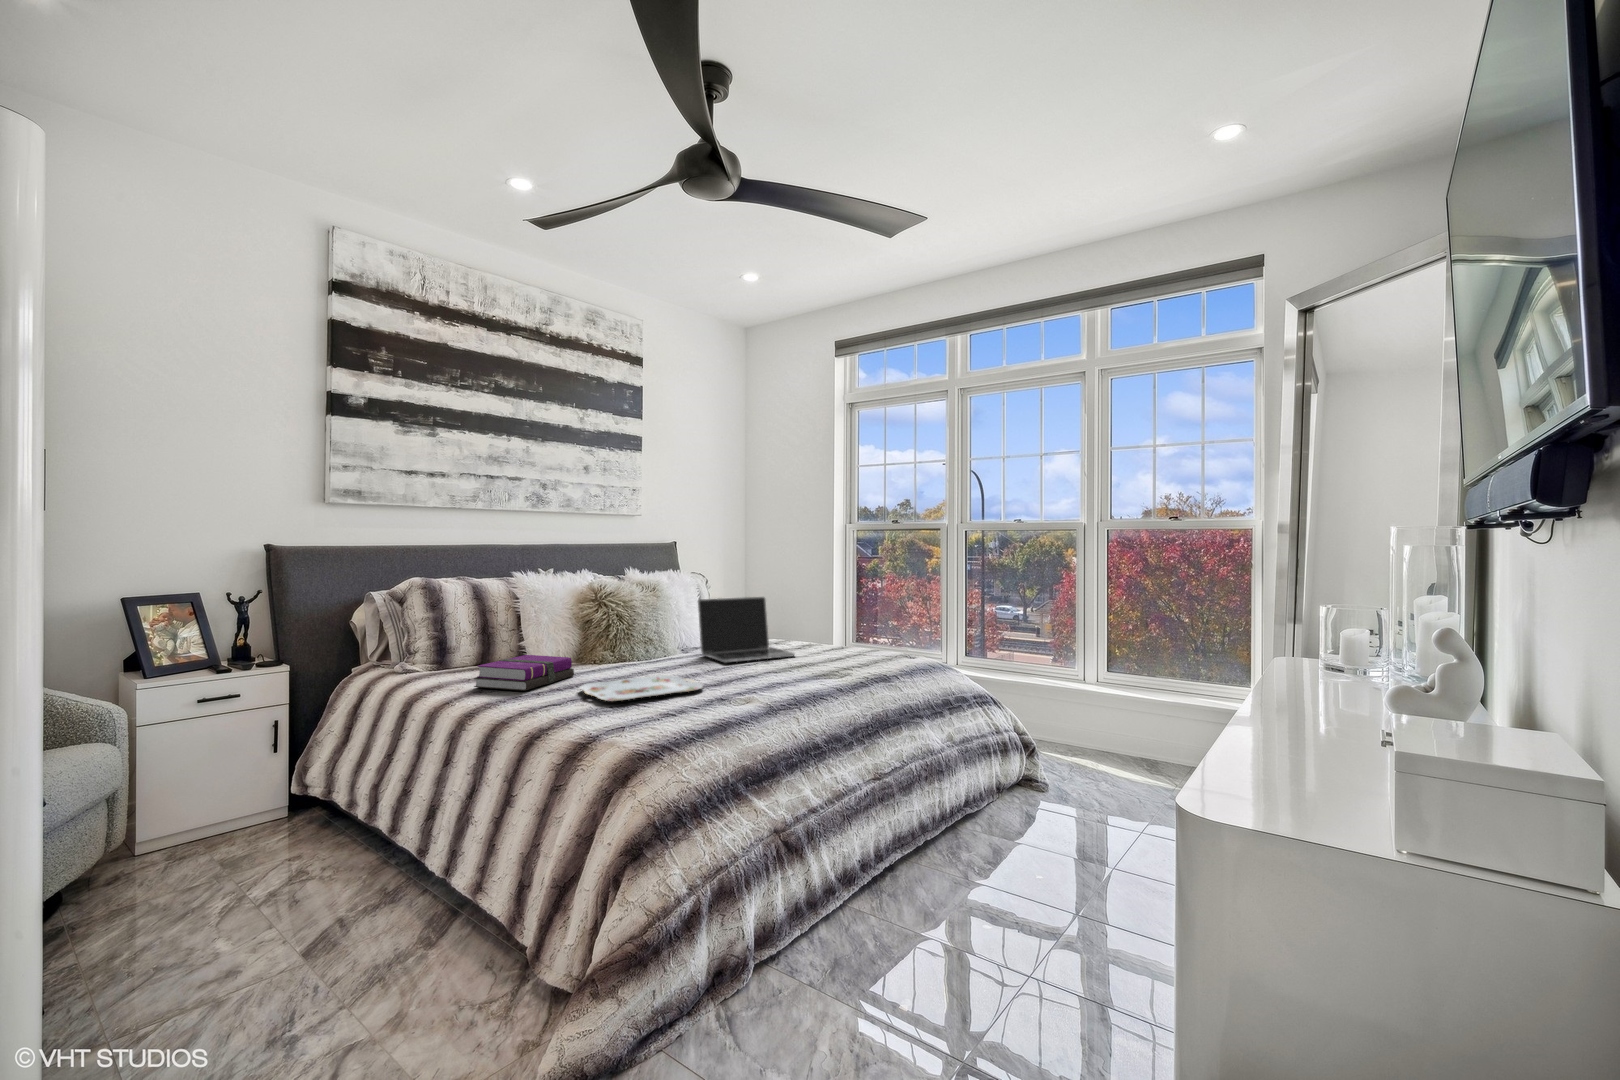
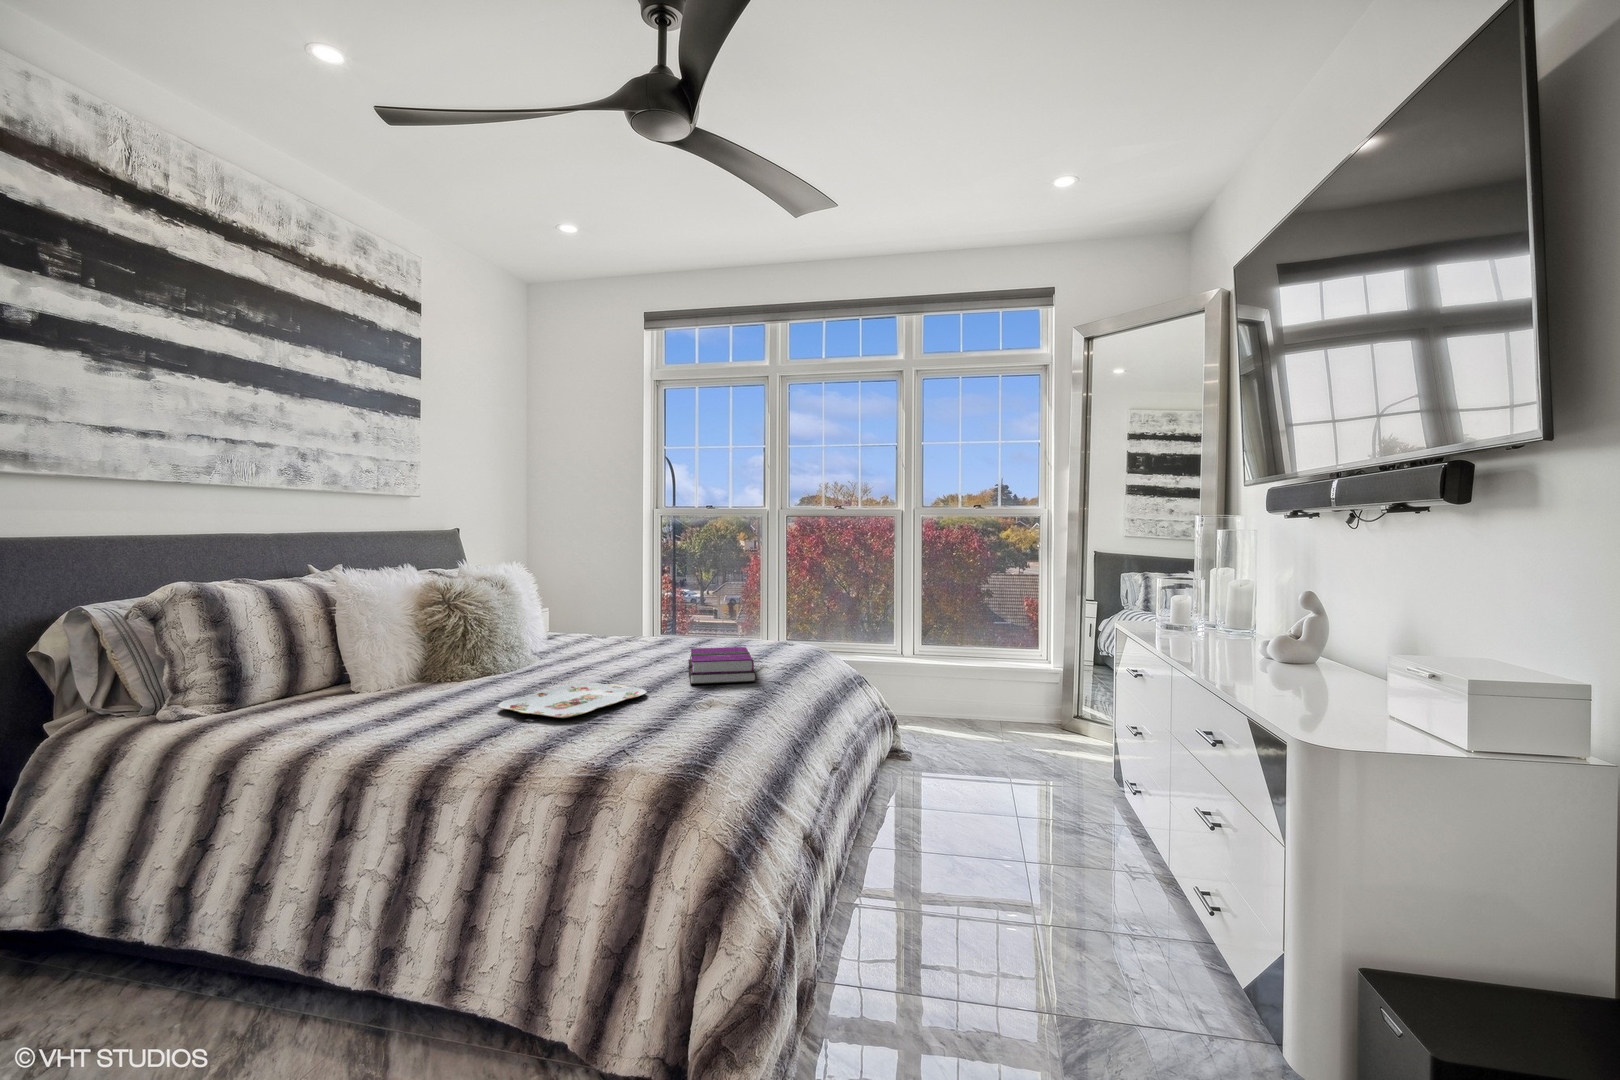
laptop: present [698,597,795,663] -> none [568,589,682,664]
hardback book: present [474,655,574,691] -> present [688,647,757,684]

